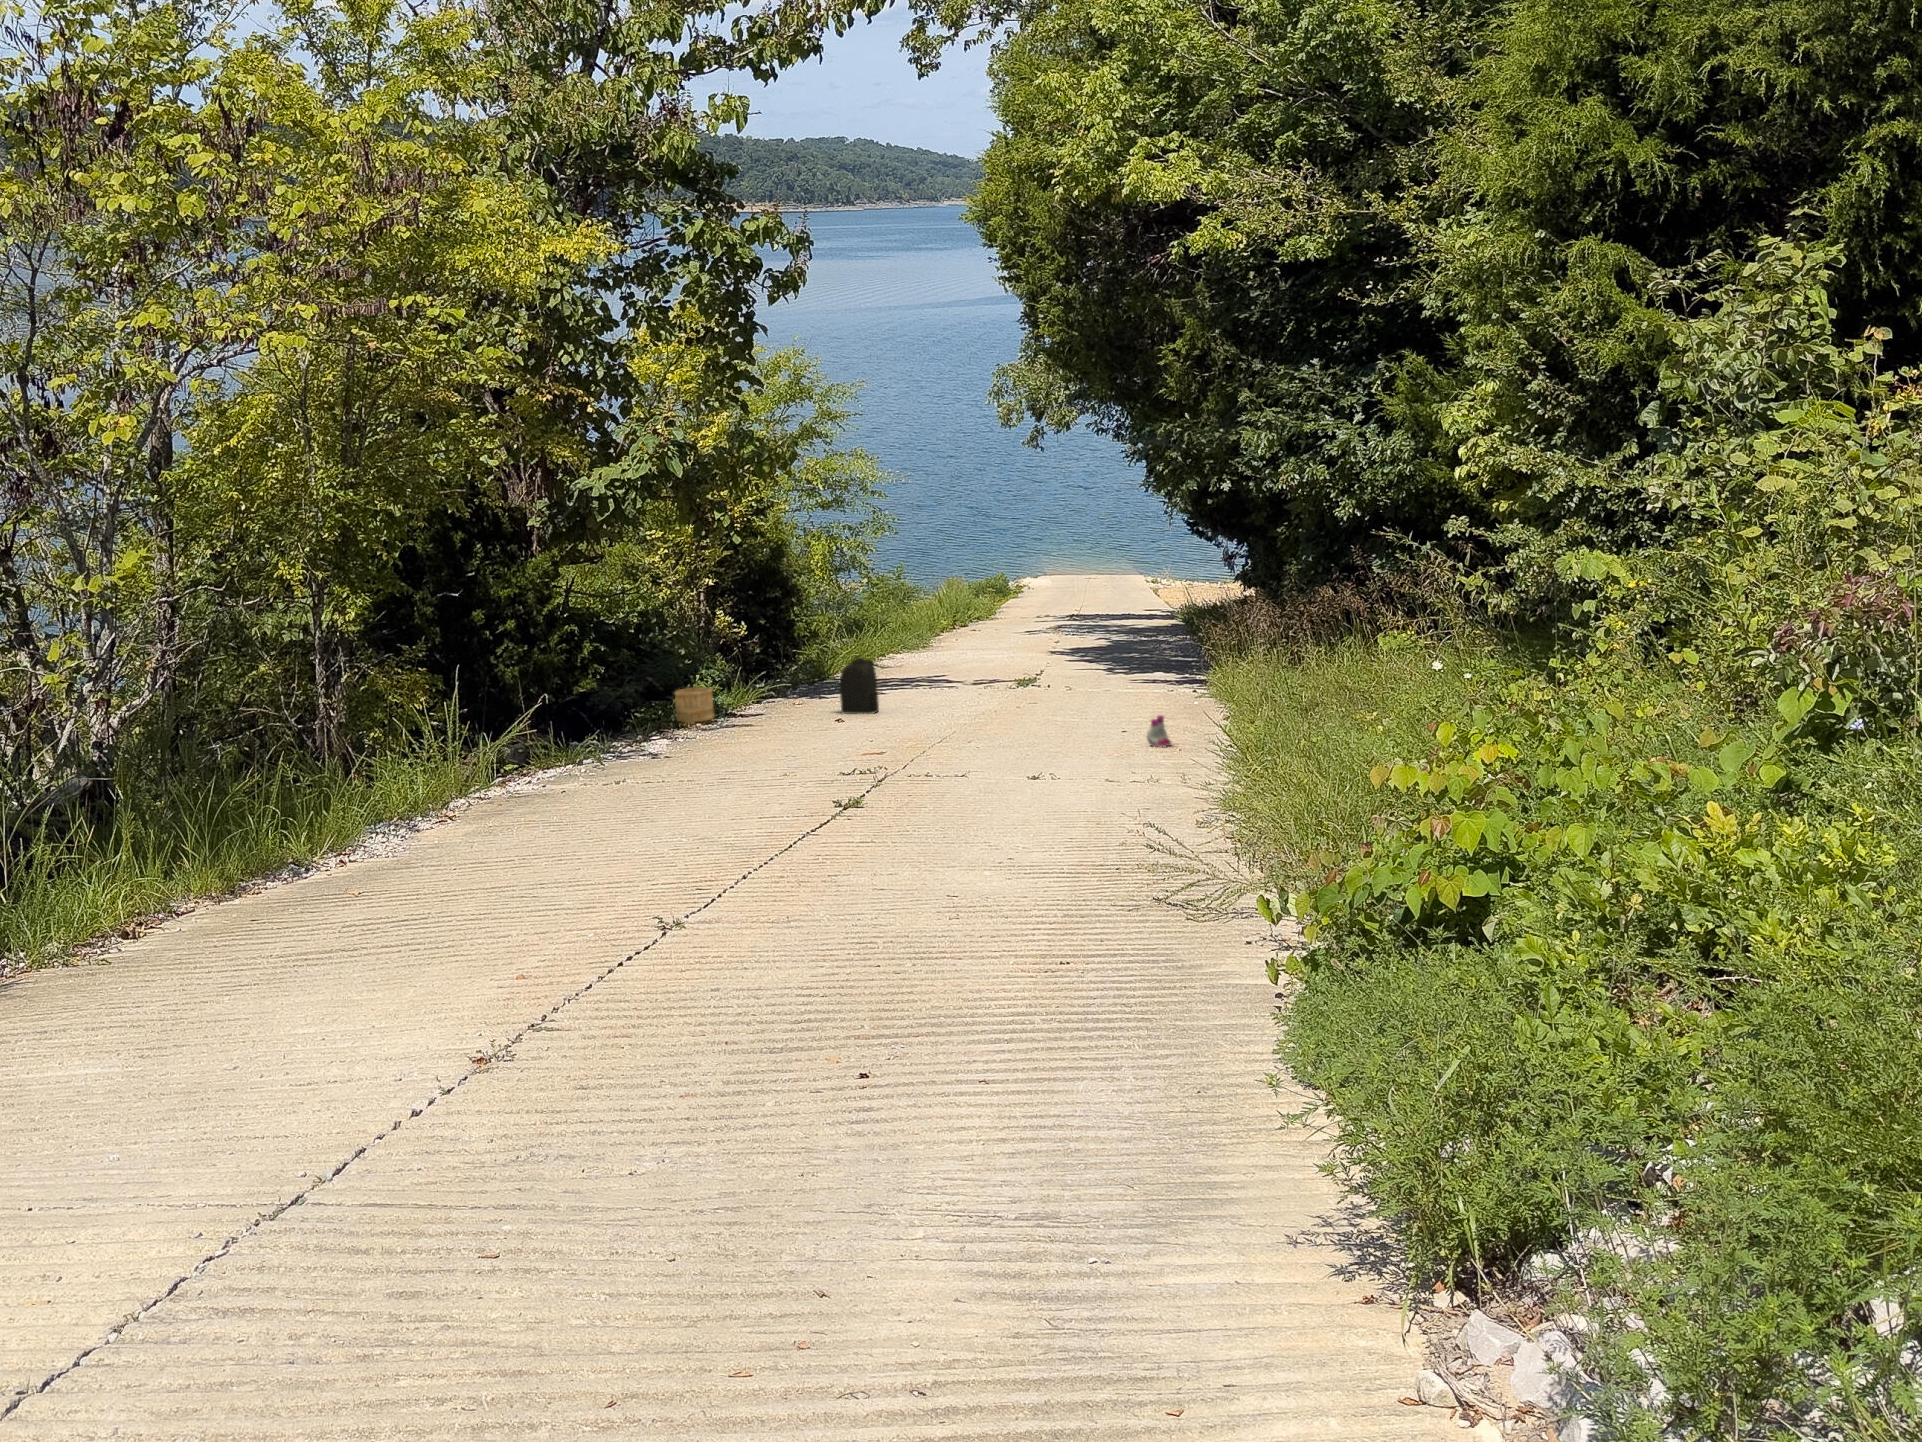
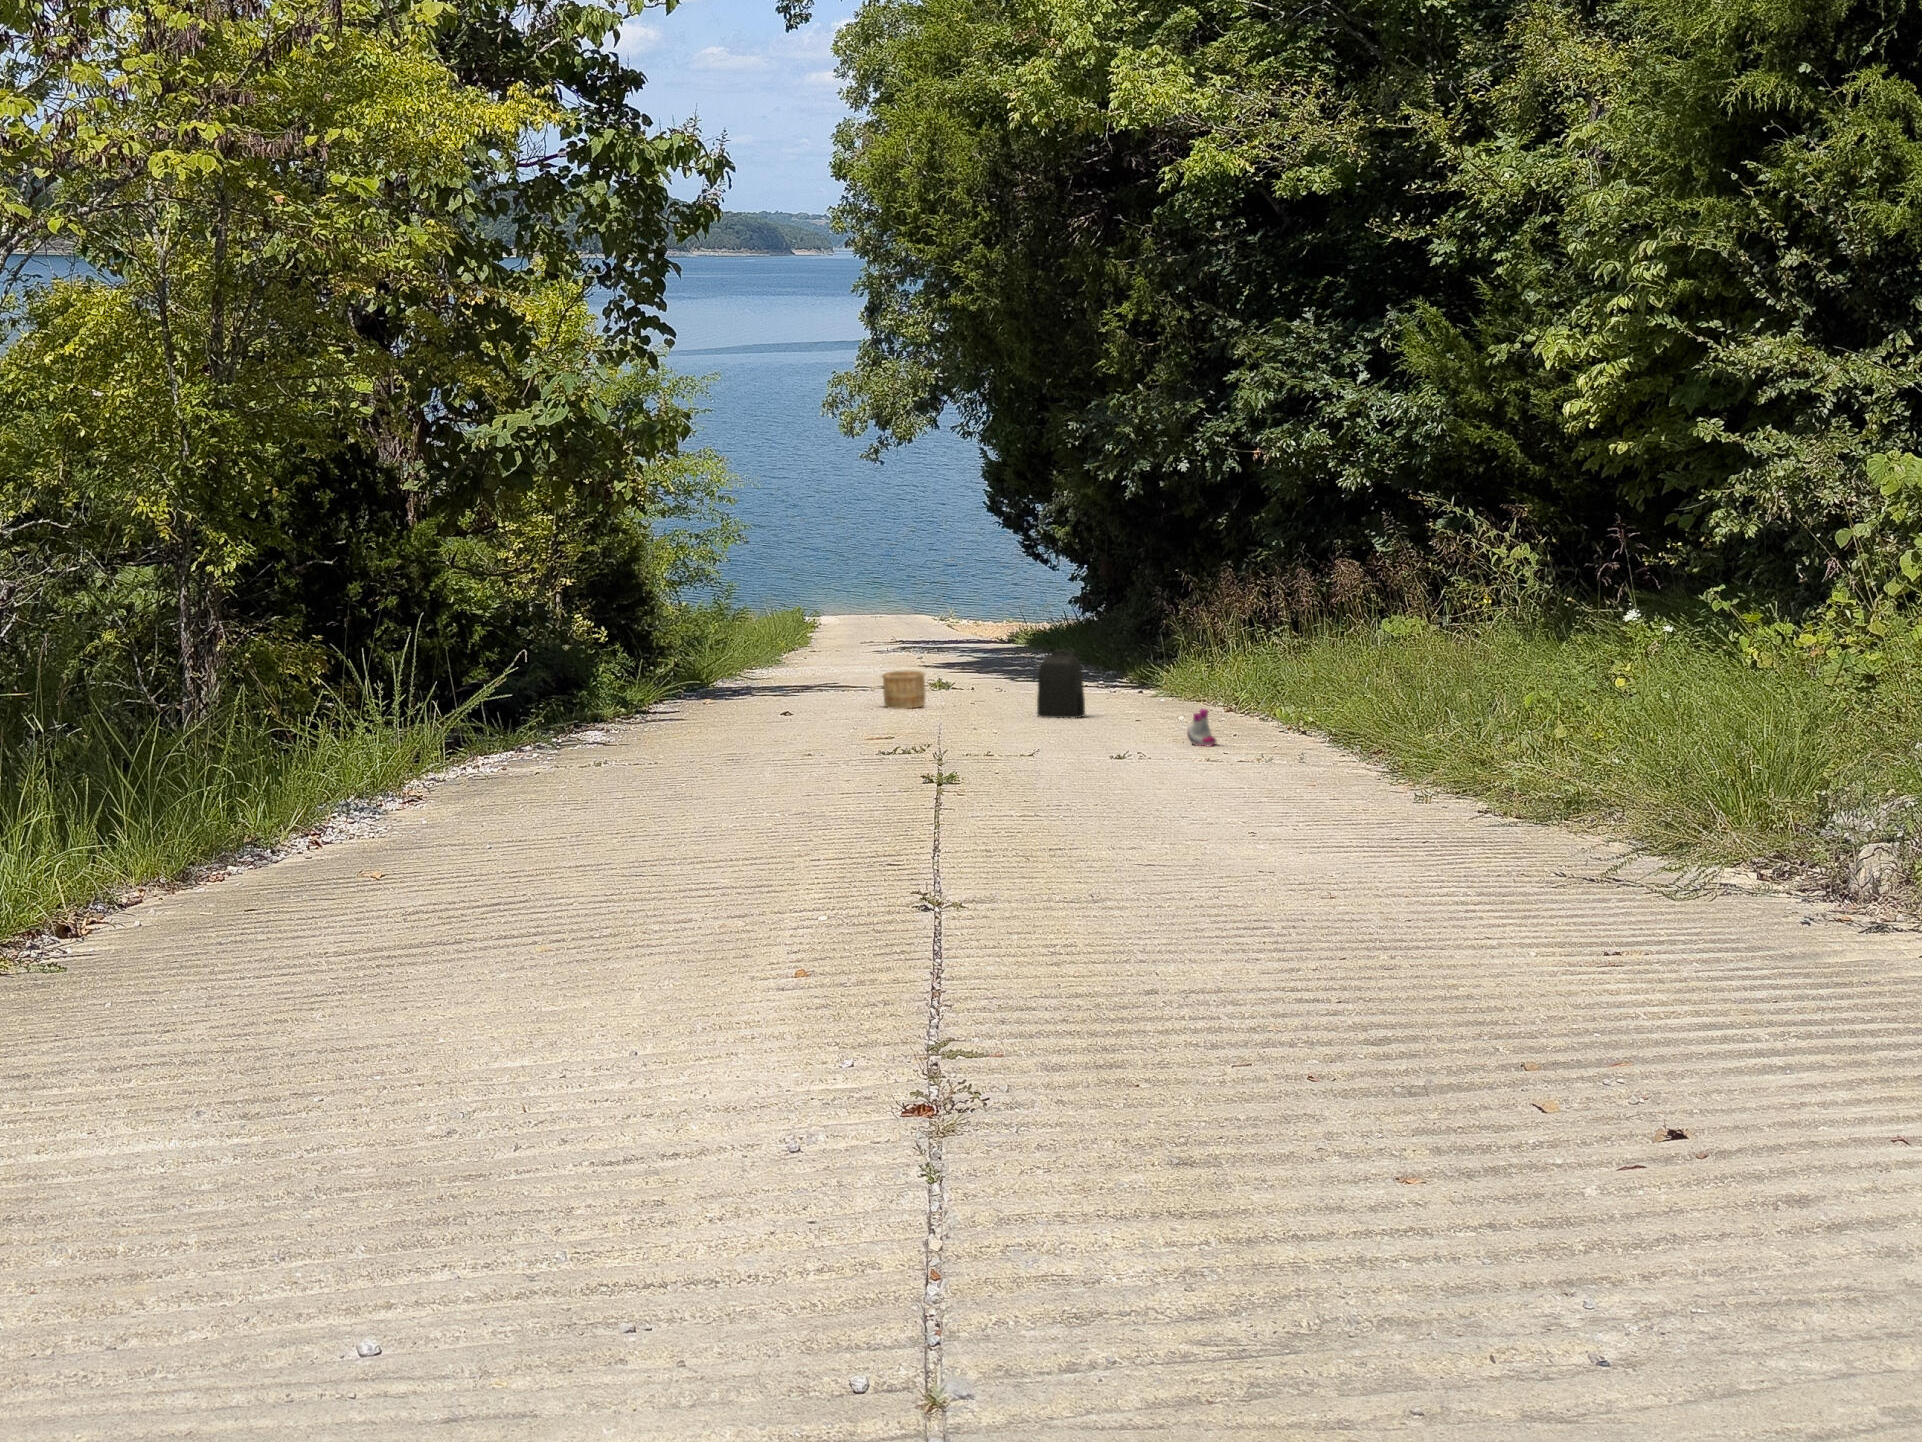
backpack: present [840,657,879,714] -> present [1037,649,1085,718]
wooden bucket: present [674,687,714,723] -> present [882,671,925,709]

